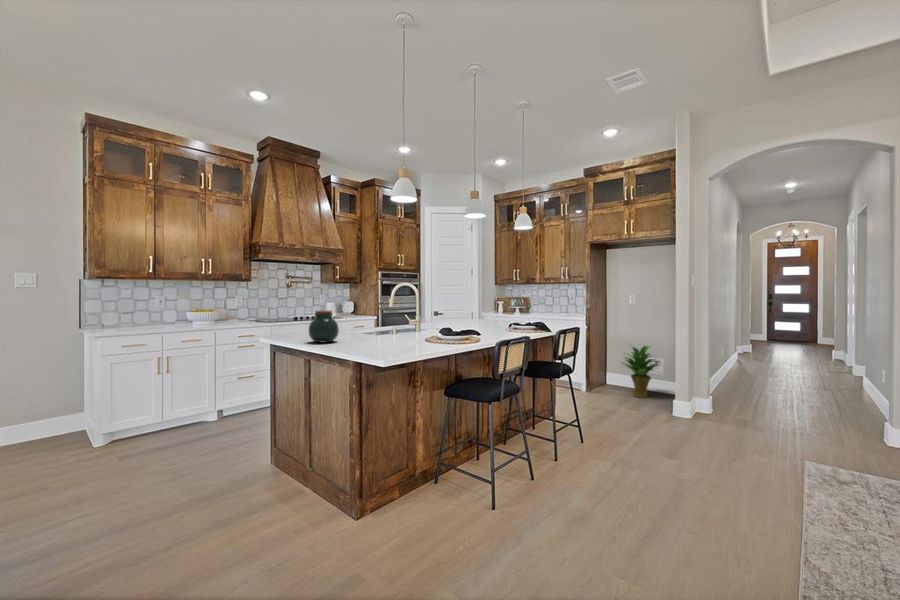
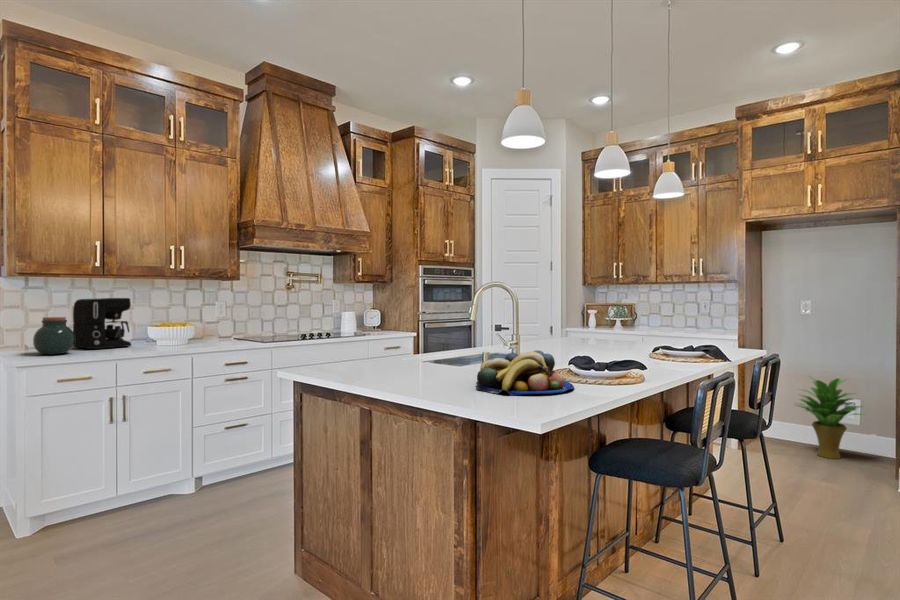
coffee maker: none [135,293,175,327] -> present [73,298,131,349]
jar: present [309,310,339,342] -> present [33,317,75,354]
fruit bowl: none [370,324,429,349] -> present [476,350,574,395]

